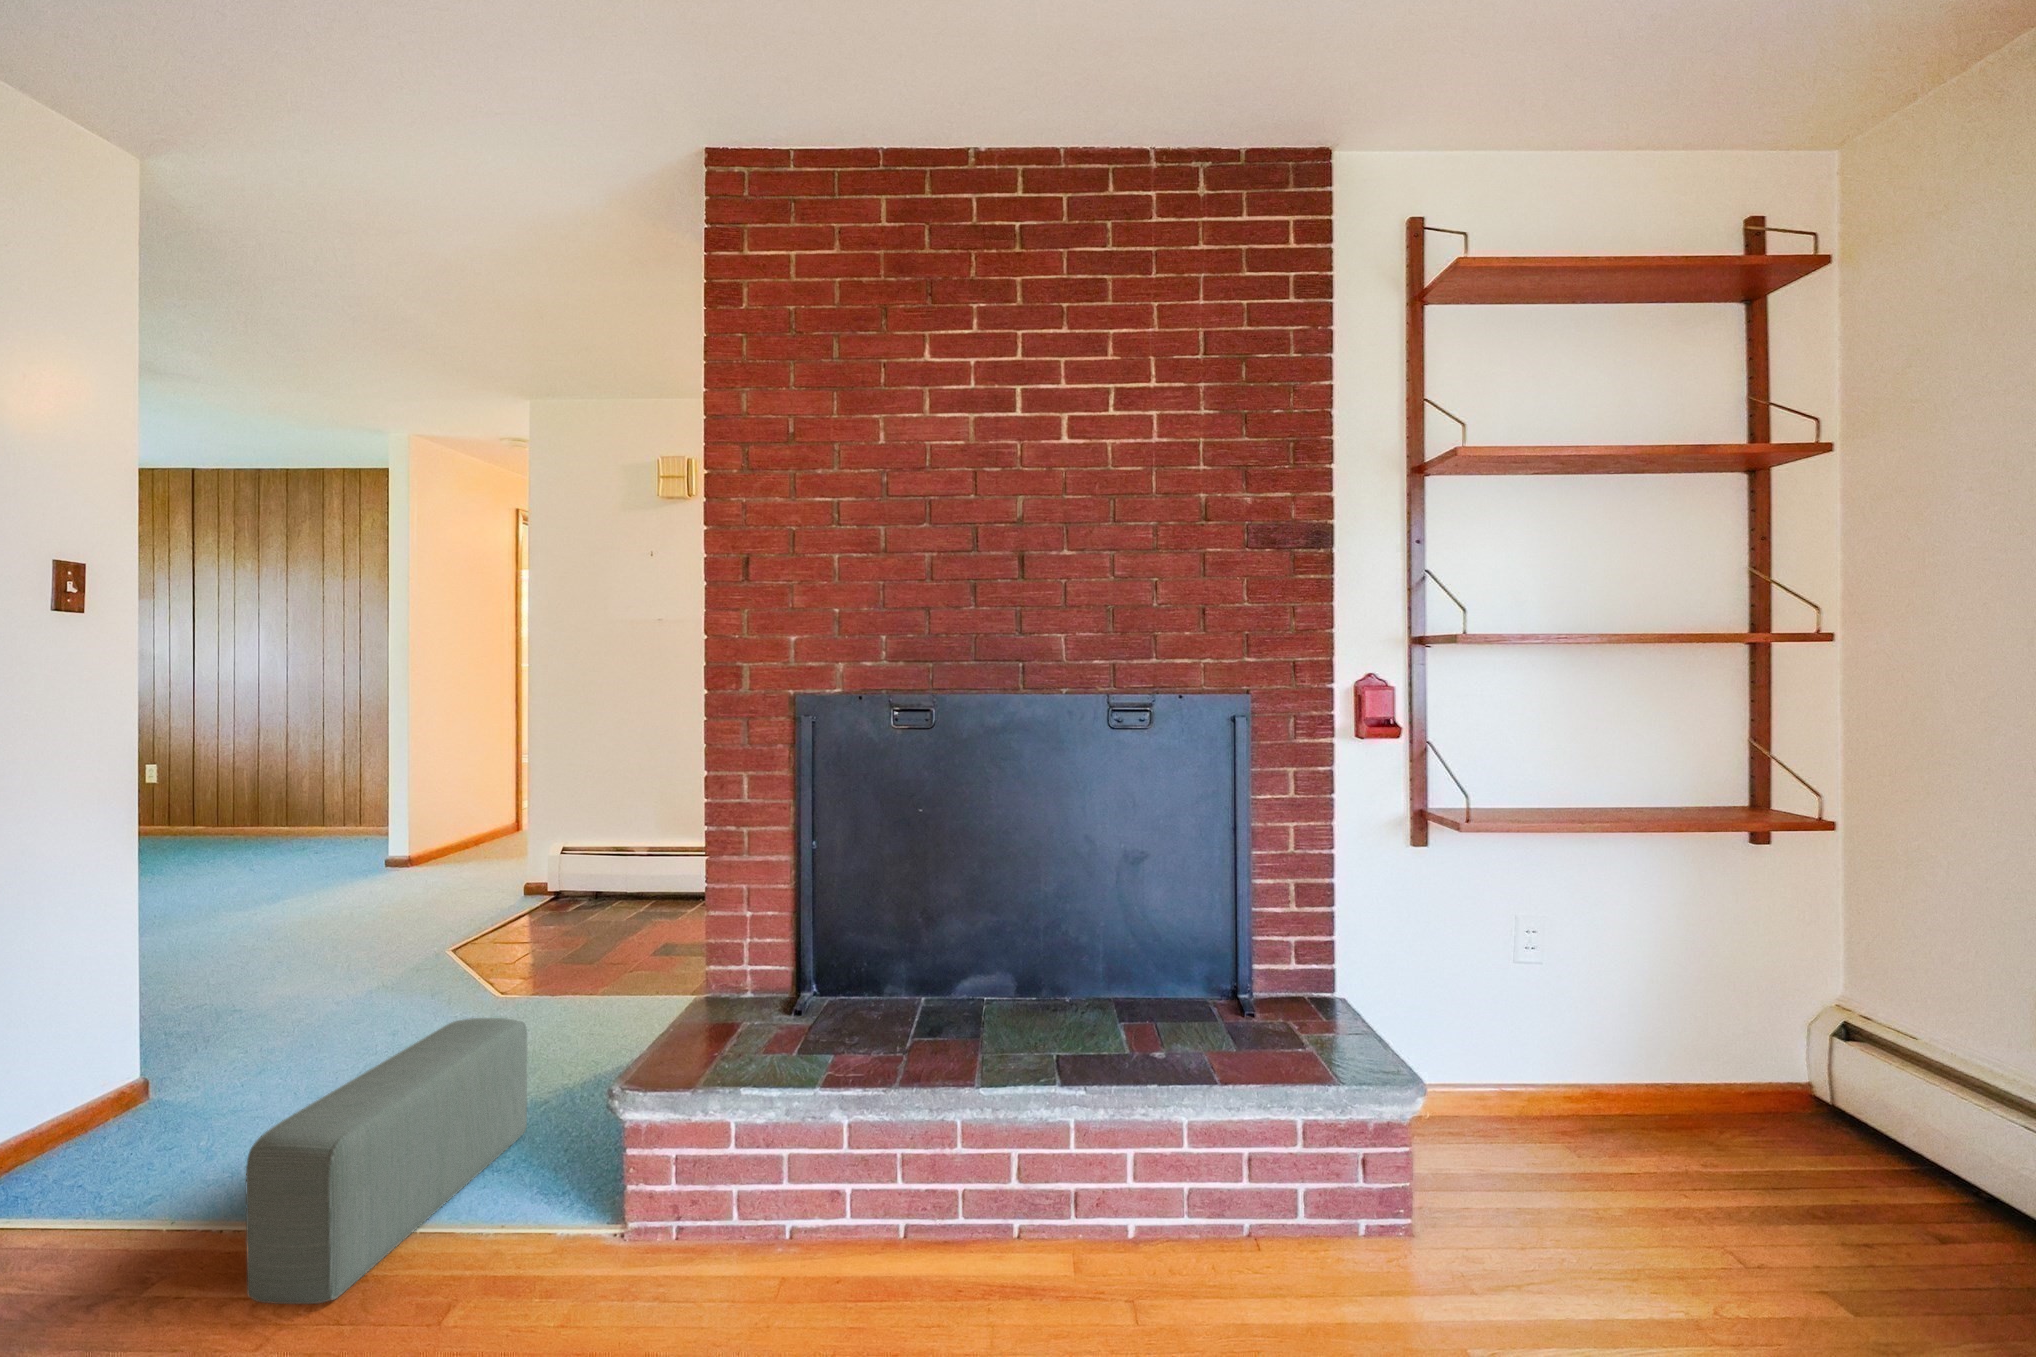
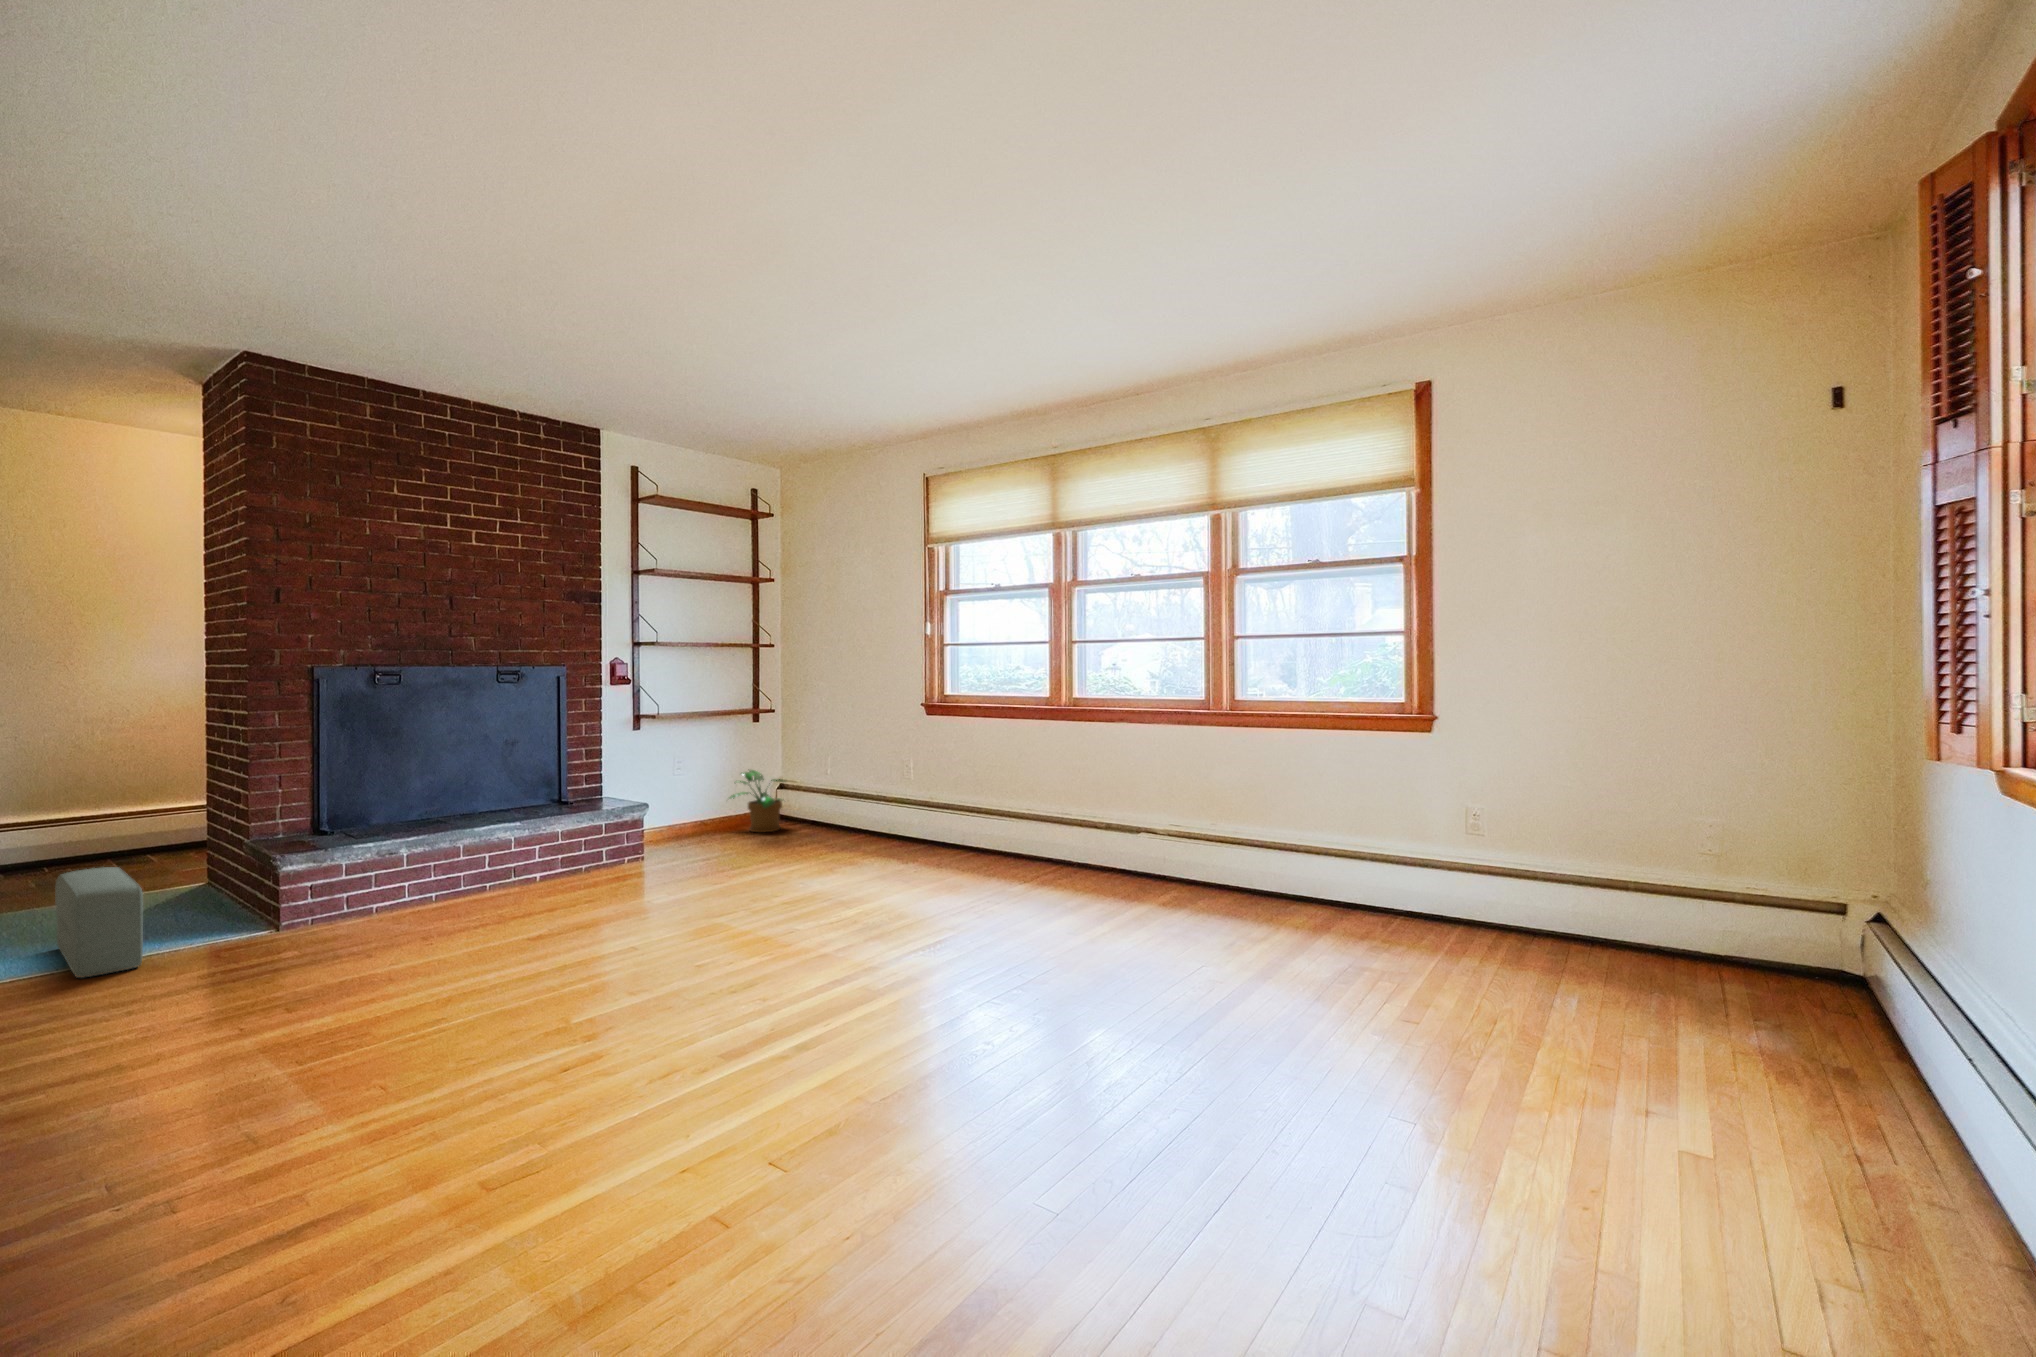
potted plant: none [1664,971,1899,1200] -> present [729,770,784,832]

